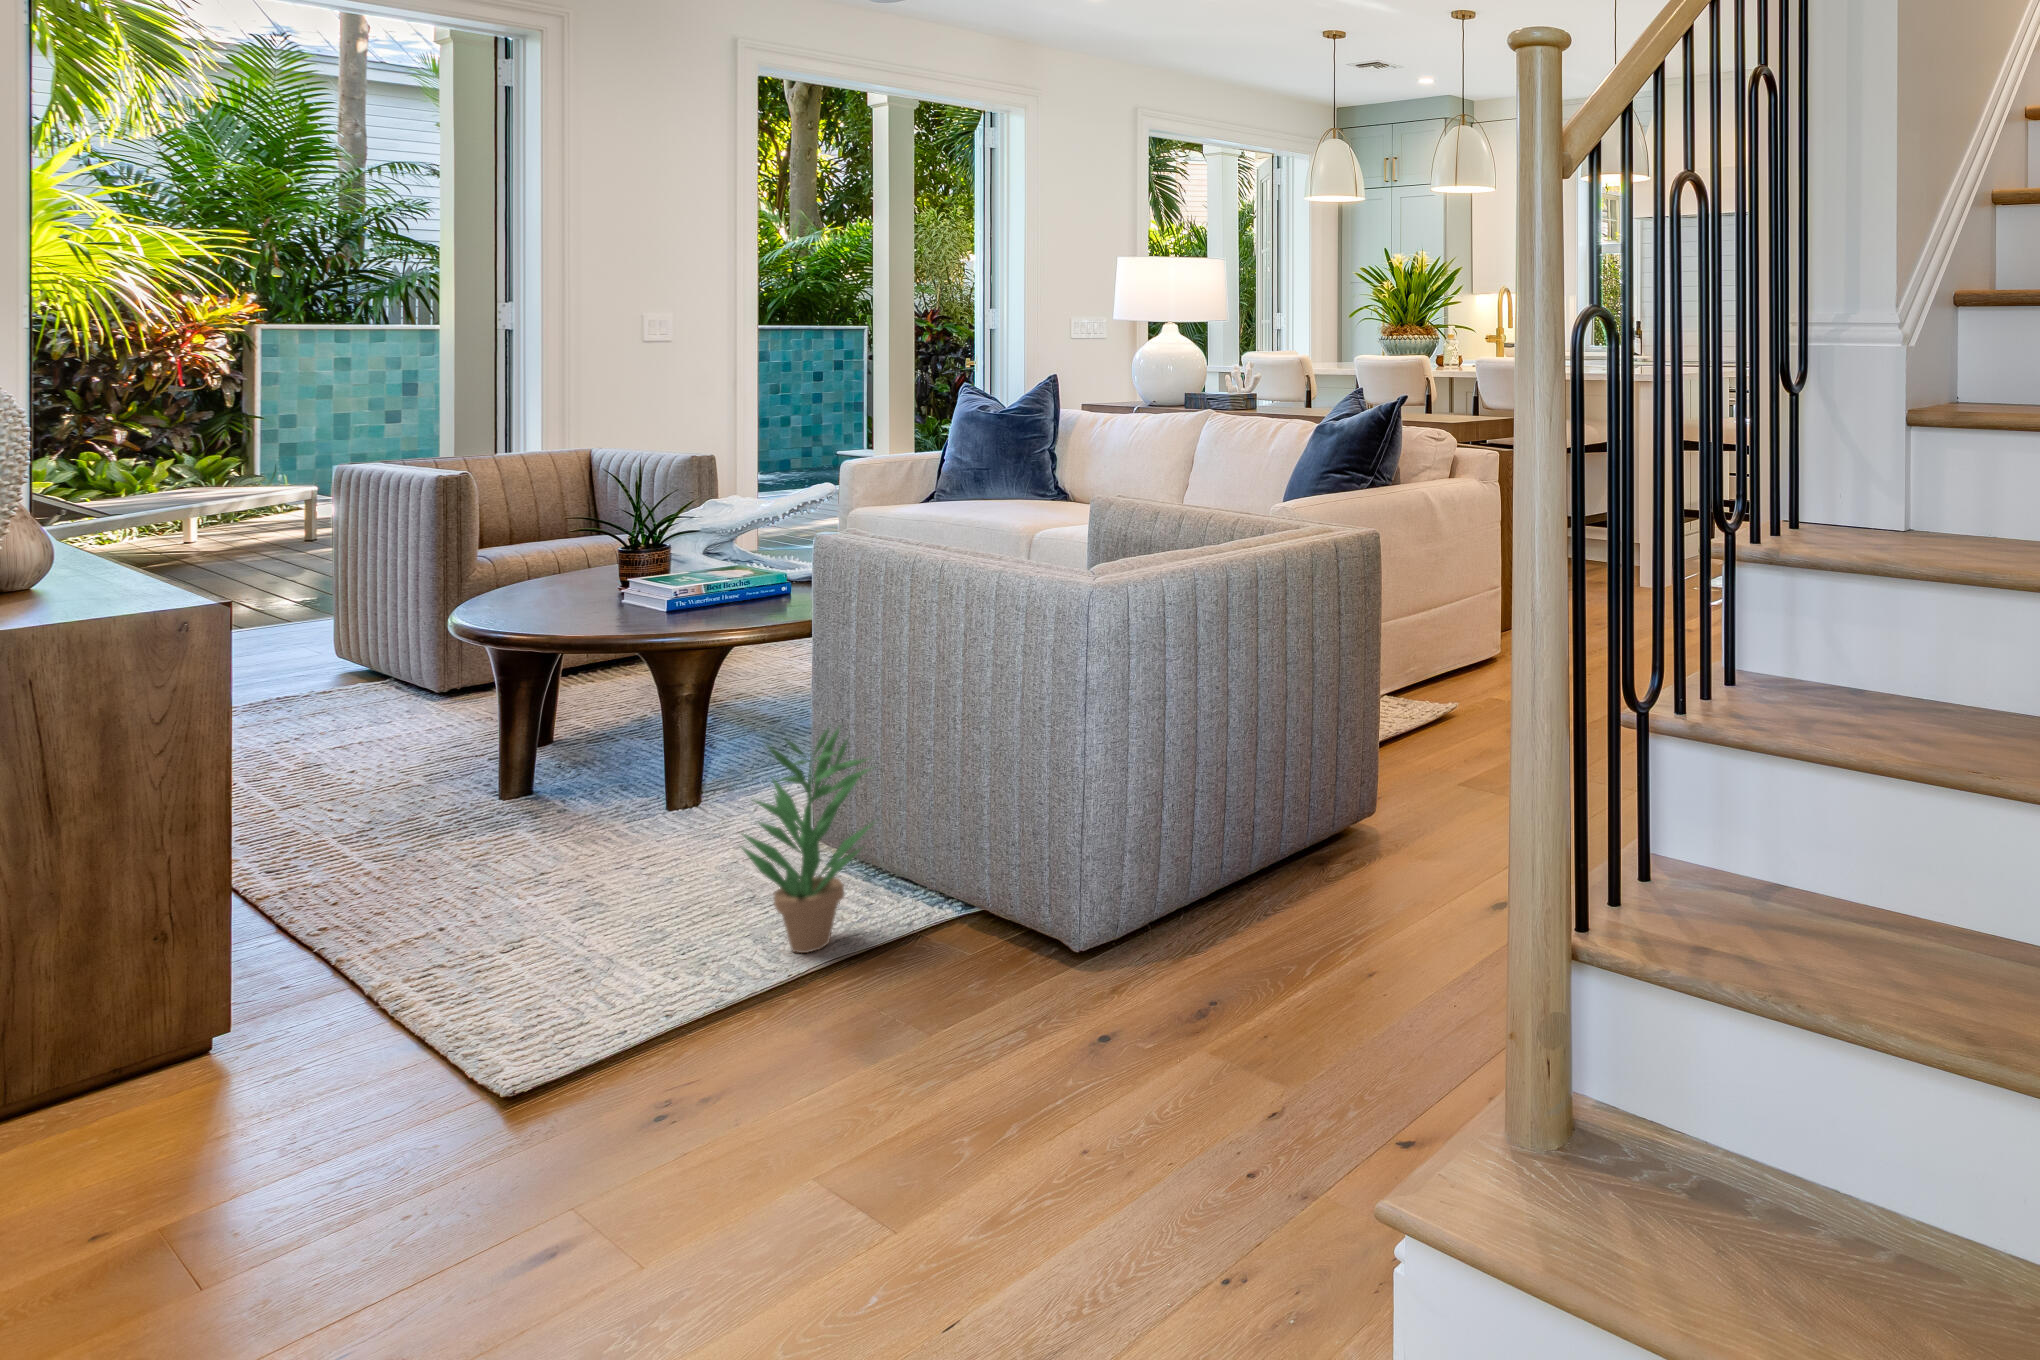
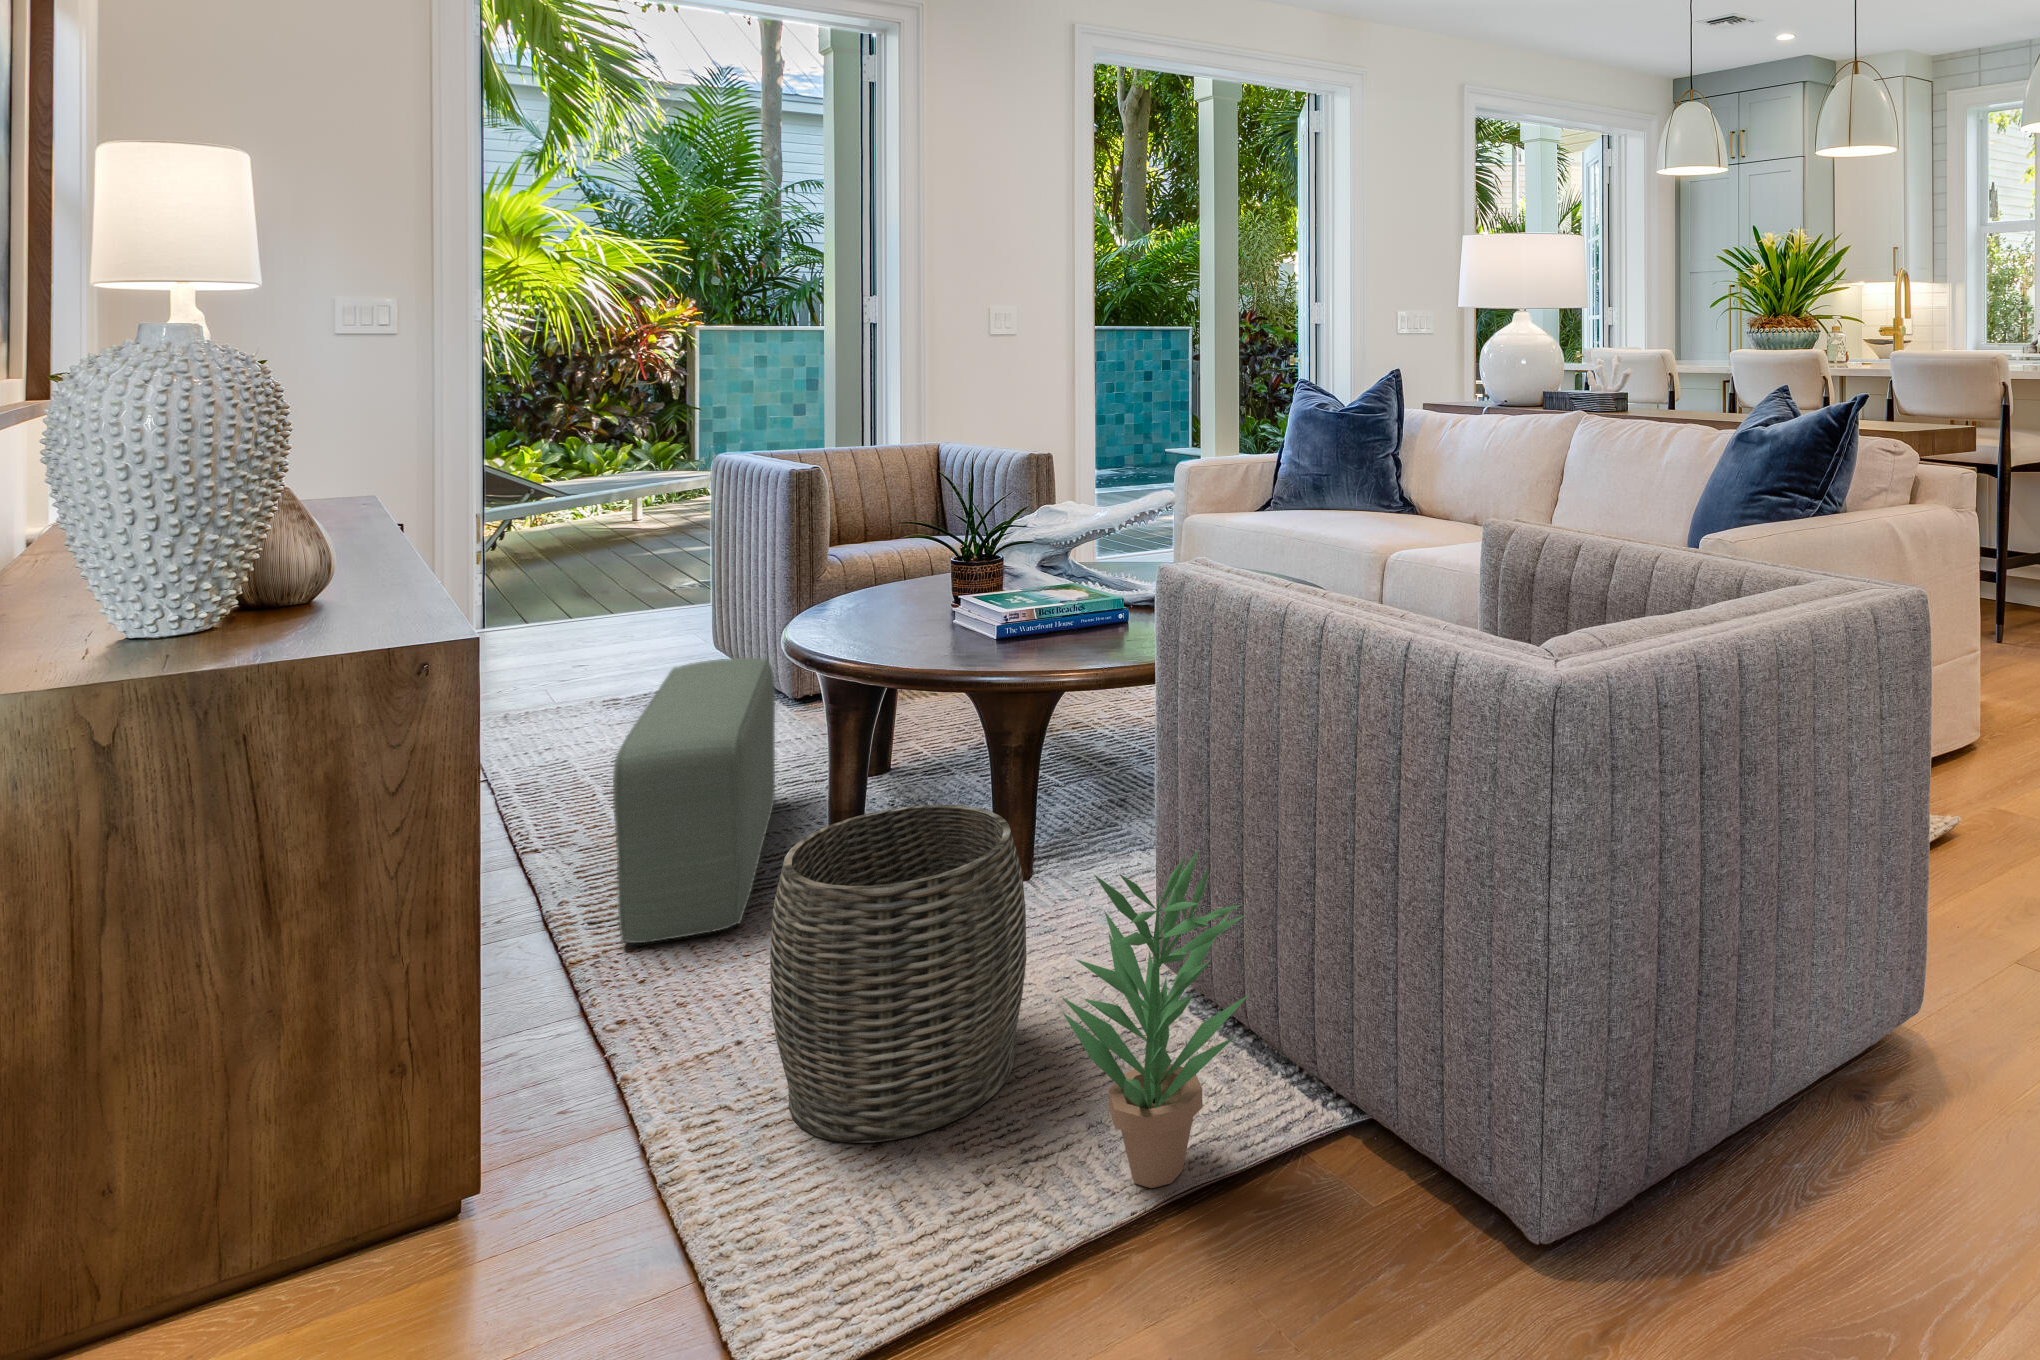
pouf: none [310,643,443,871] -> present [613,658,775,943]
woven basket: none [494,724,704,957] -> present [770,805,1026,1143]

